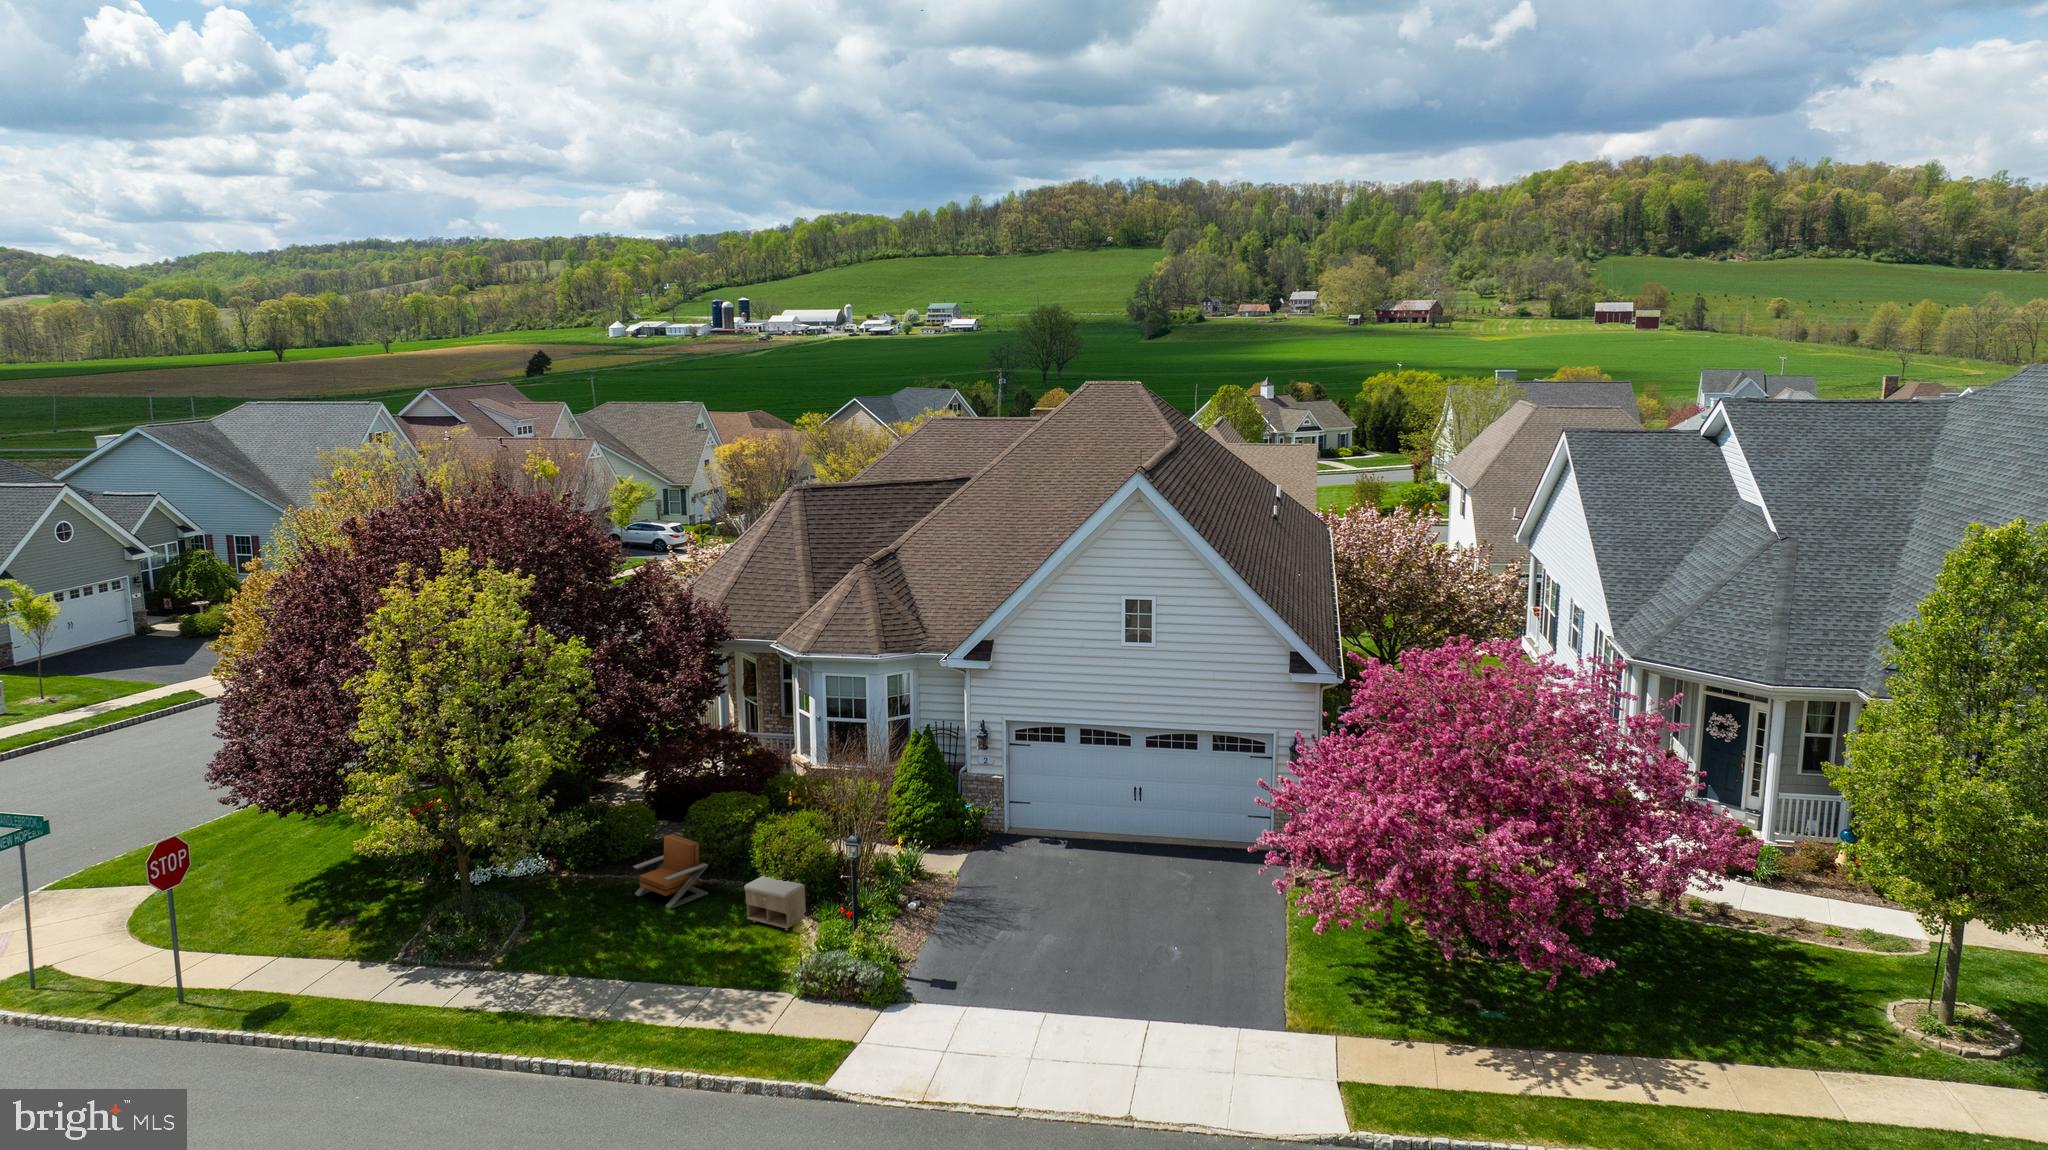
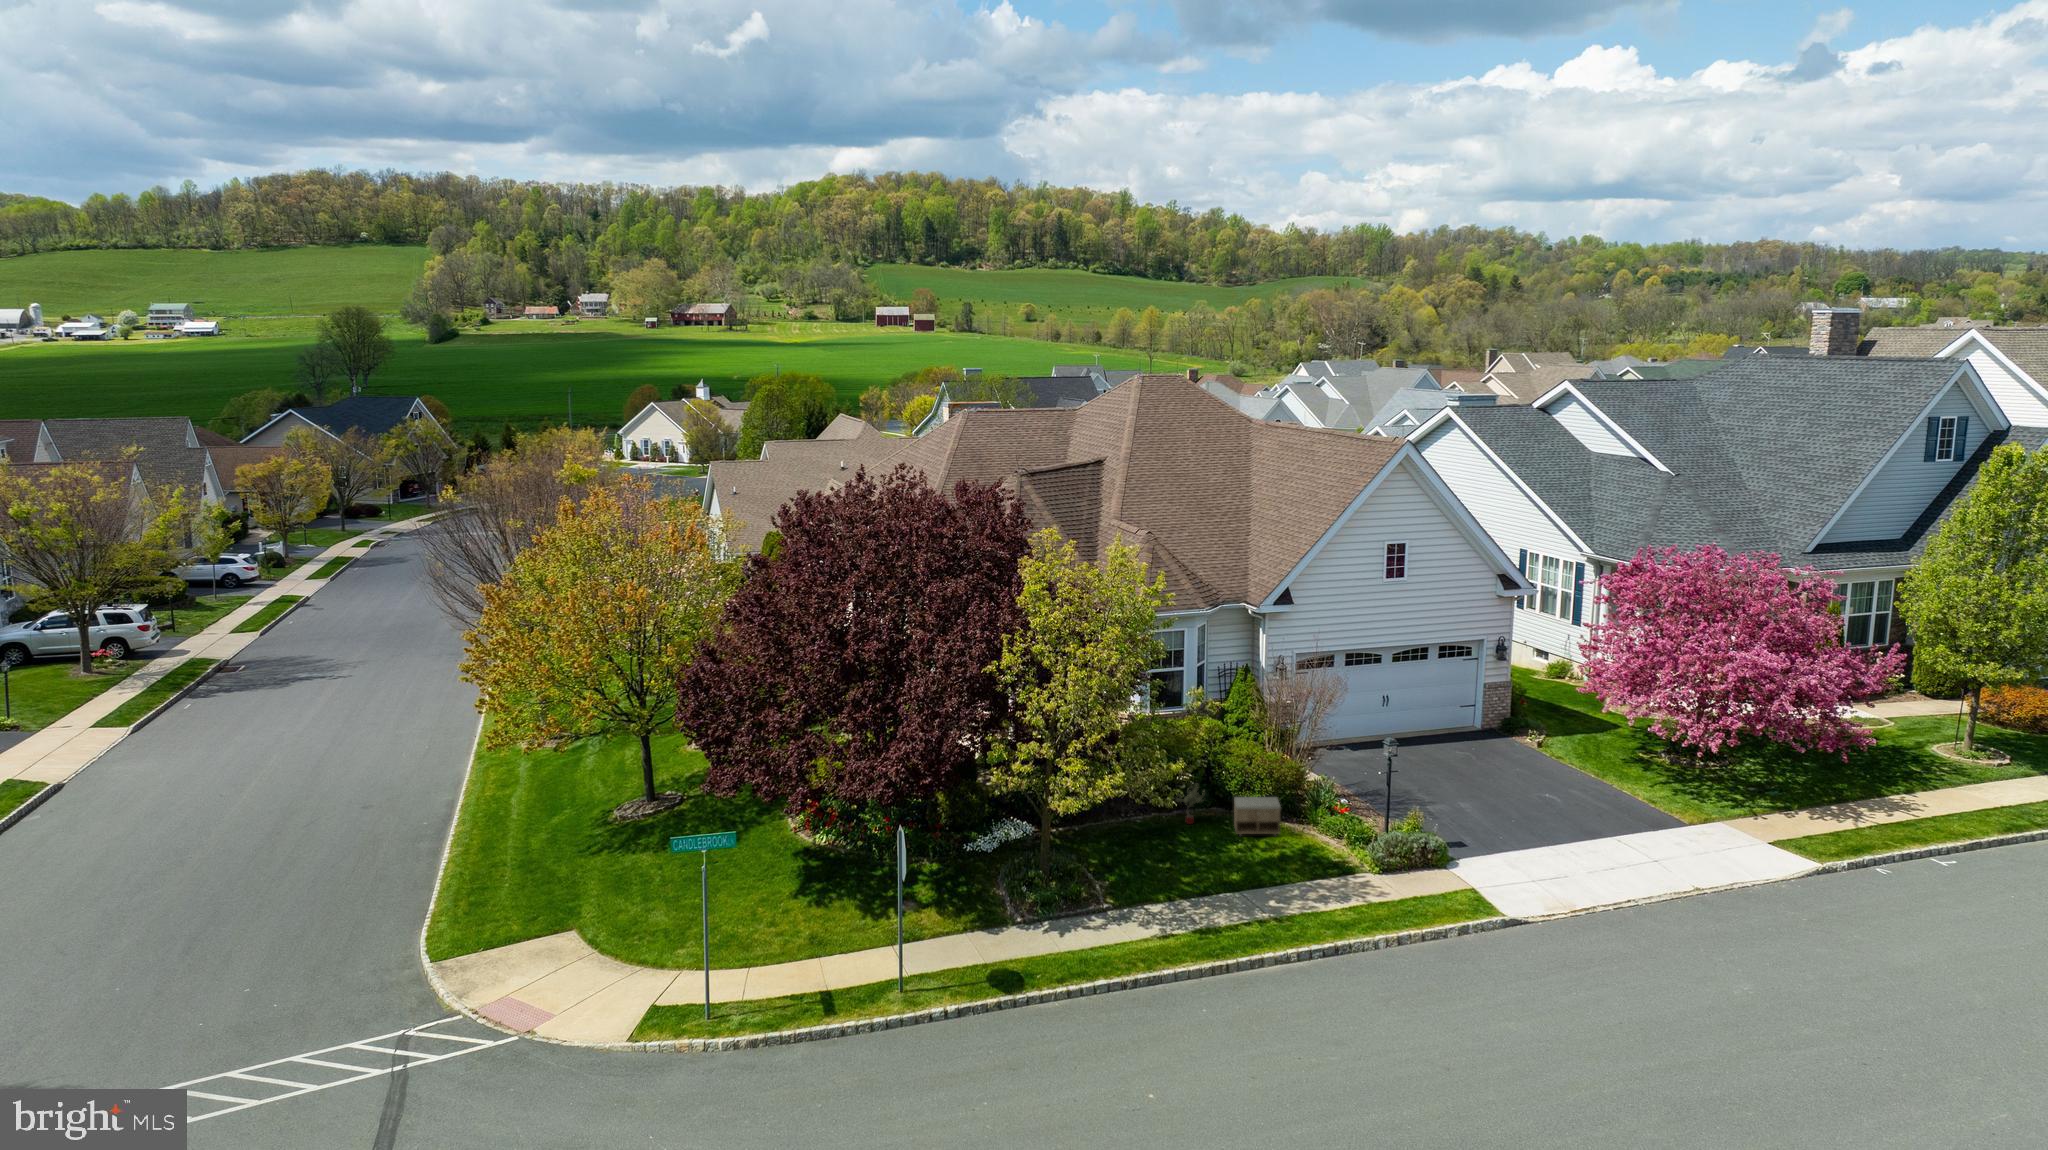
lounge chair: present [633,834,708,909] -> none [1106,781,1163,841]
potted tree: none [726,851,753,899] -> present [1177,784,1205,824]

